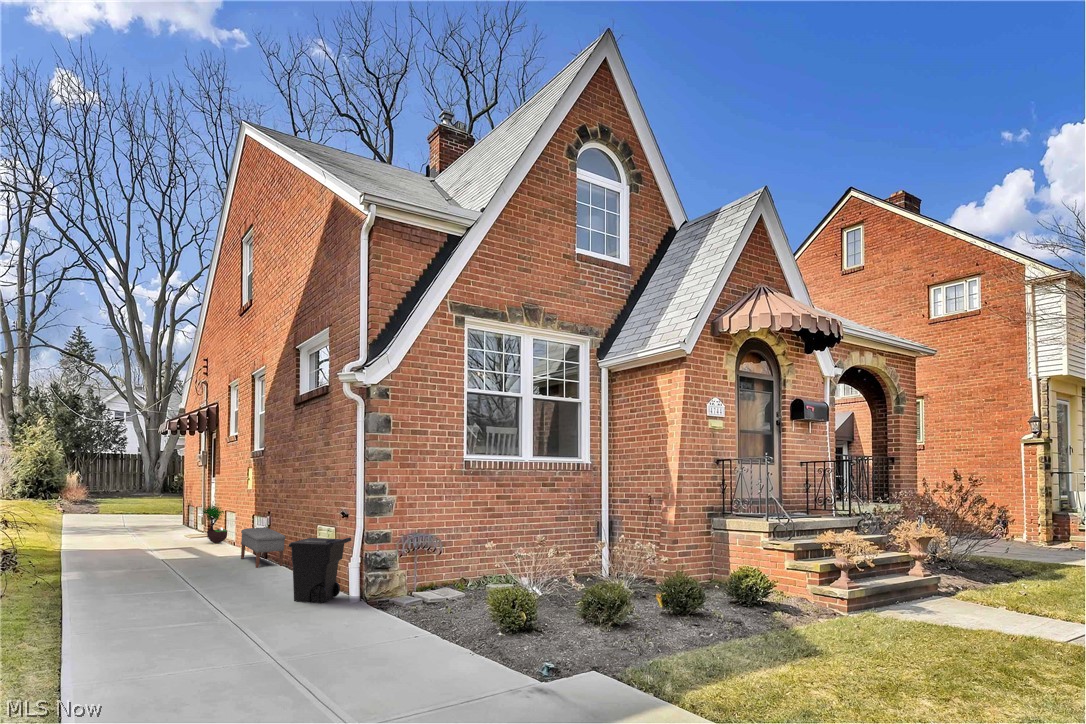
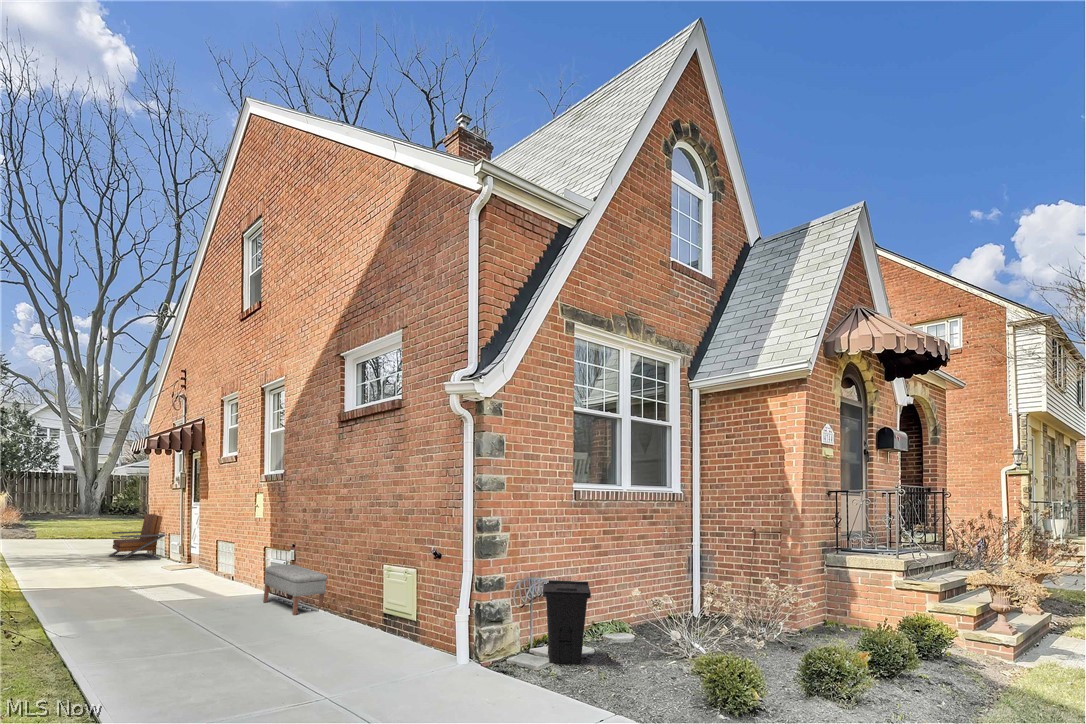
lounge chair: none [149,489,193,530] -> present [109,514,165,561]
potted tree: present [203,506,227,543] -> none [191,531,222,579]
trash can: present [289,538,351,603] -> present [543,580,591,665]

